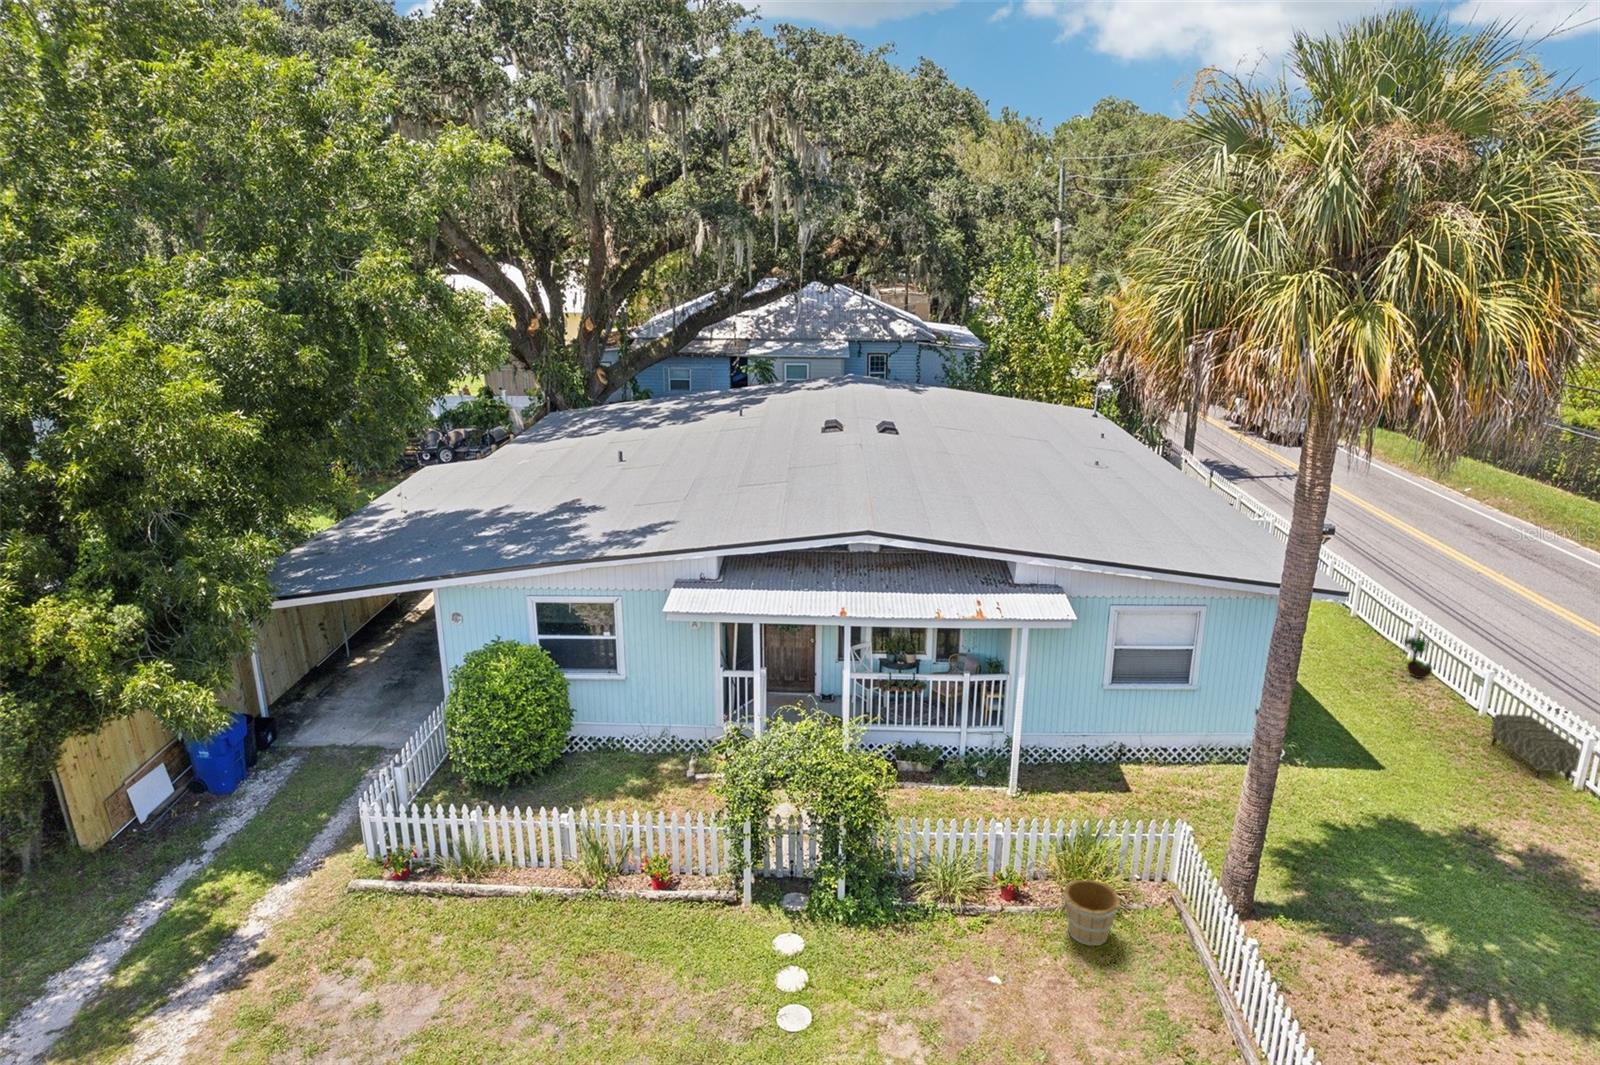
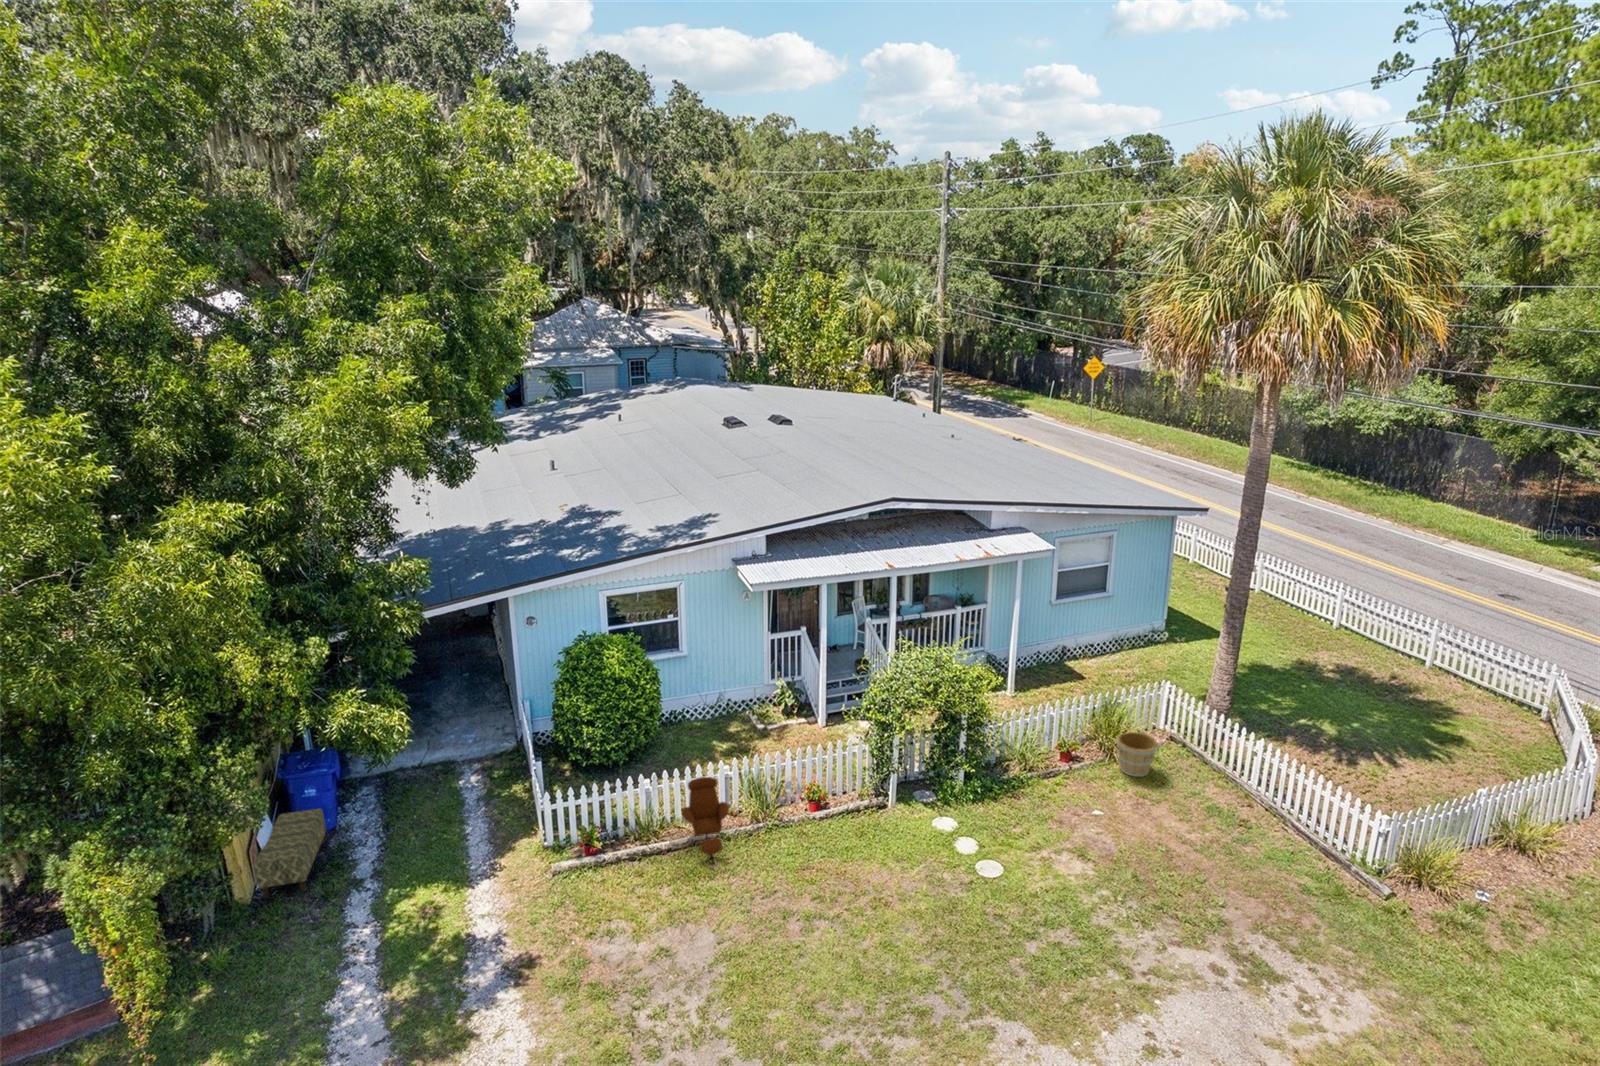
potted tree: present [1403,635,1432,678] -> none [1193,541,1216,575]
bench: present [1491,714,1580,781] -> present [254,808,326,898]
lounge chair: none [489,821,549,932] -> present [682,777,729,866]

